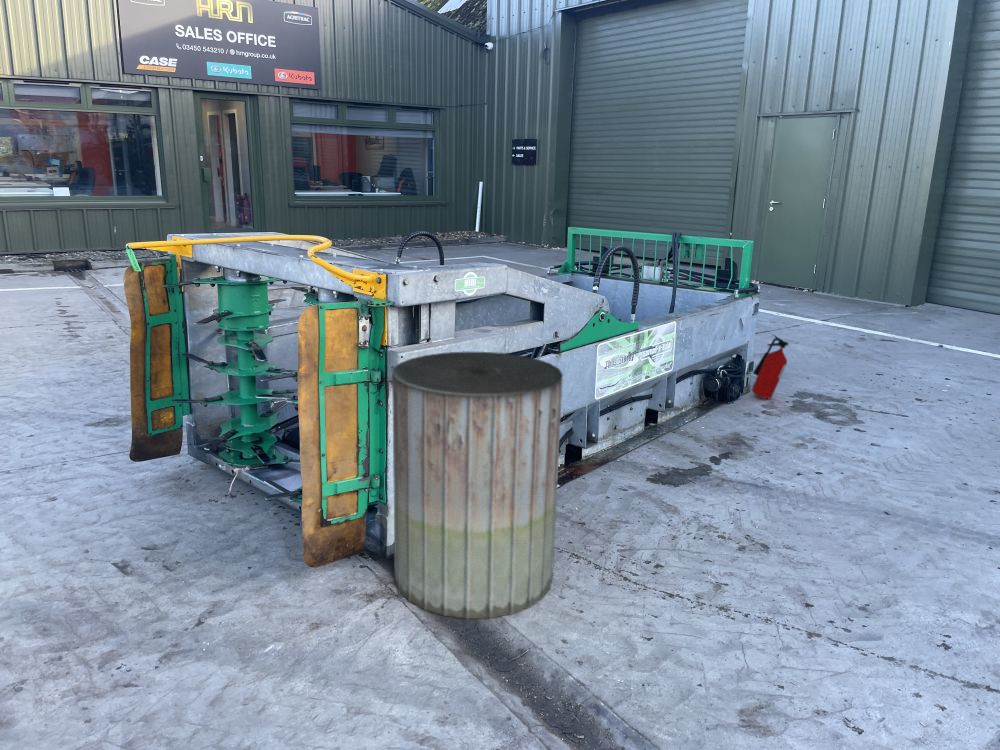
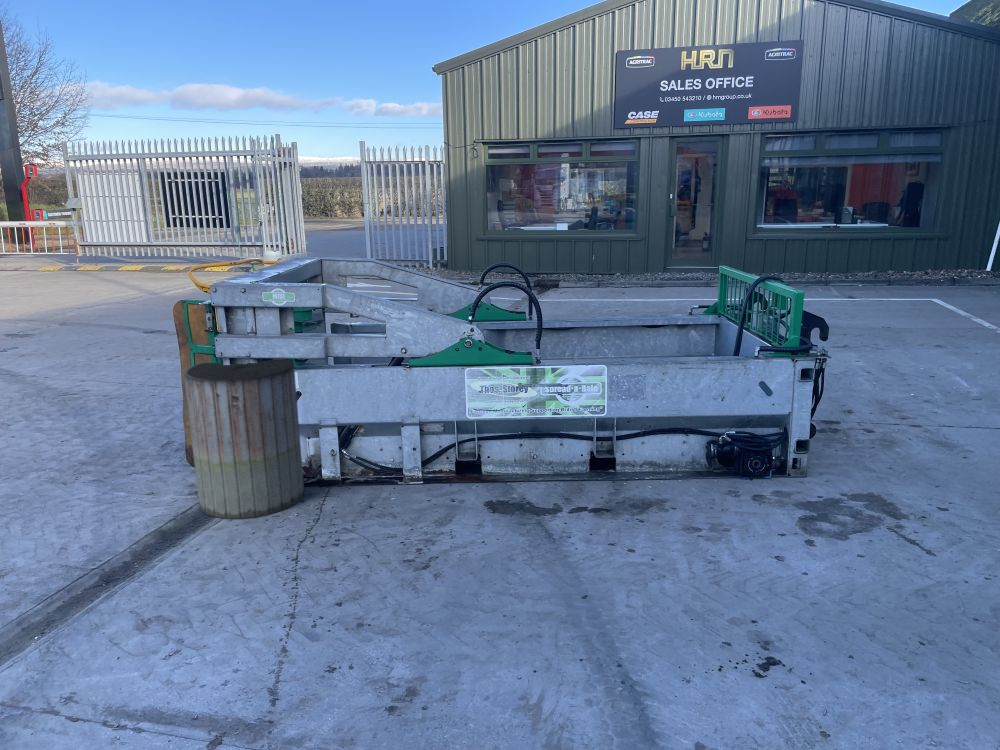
fire extinguisher: present [752,335,788,399] -> none [756,415,791,490]

